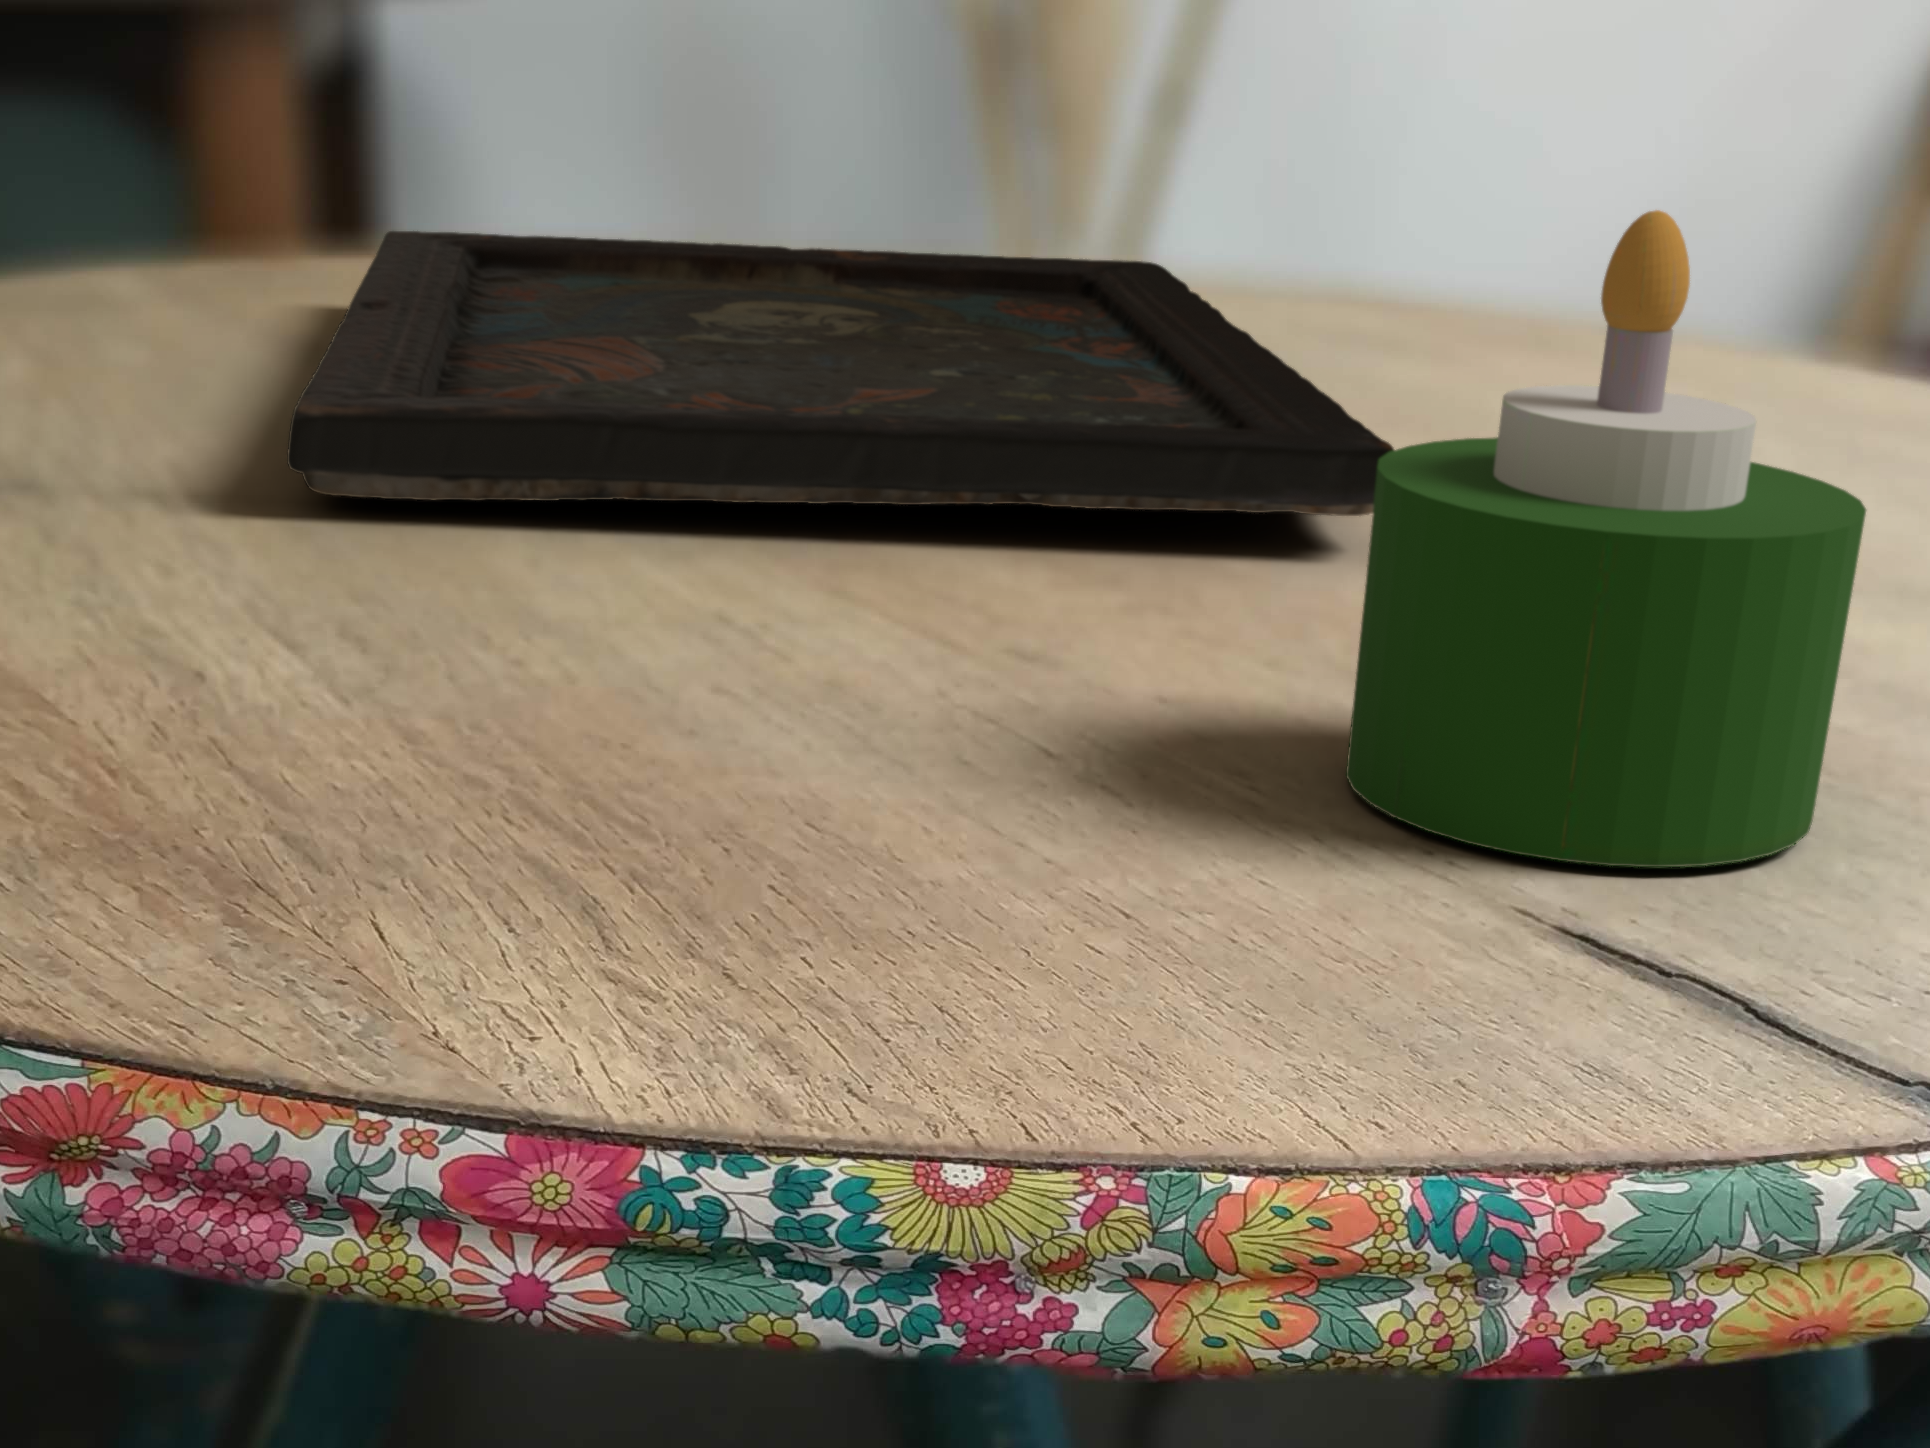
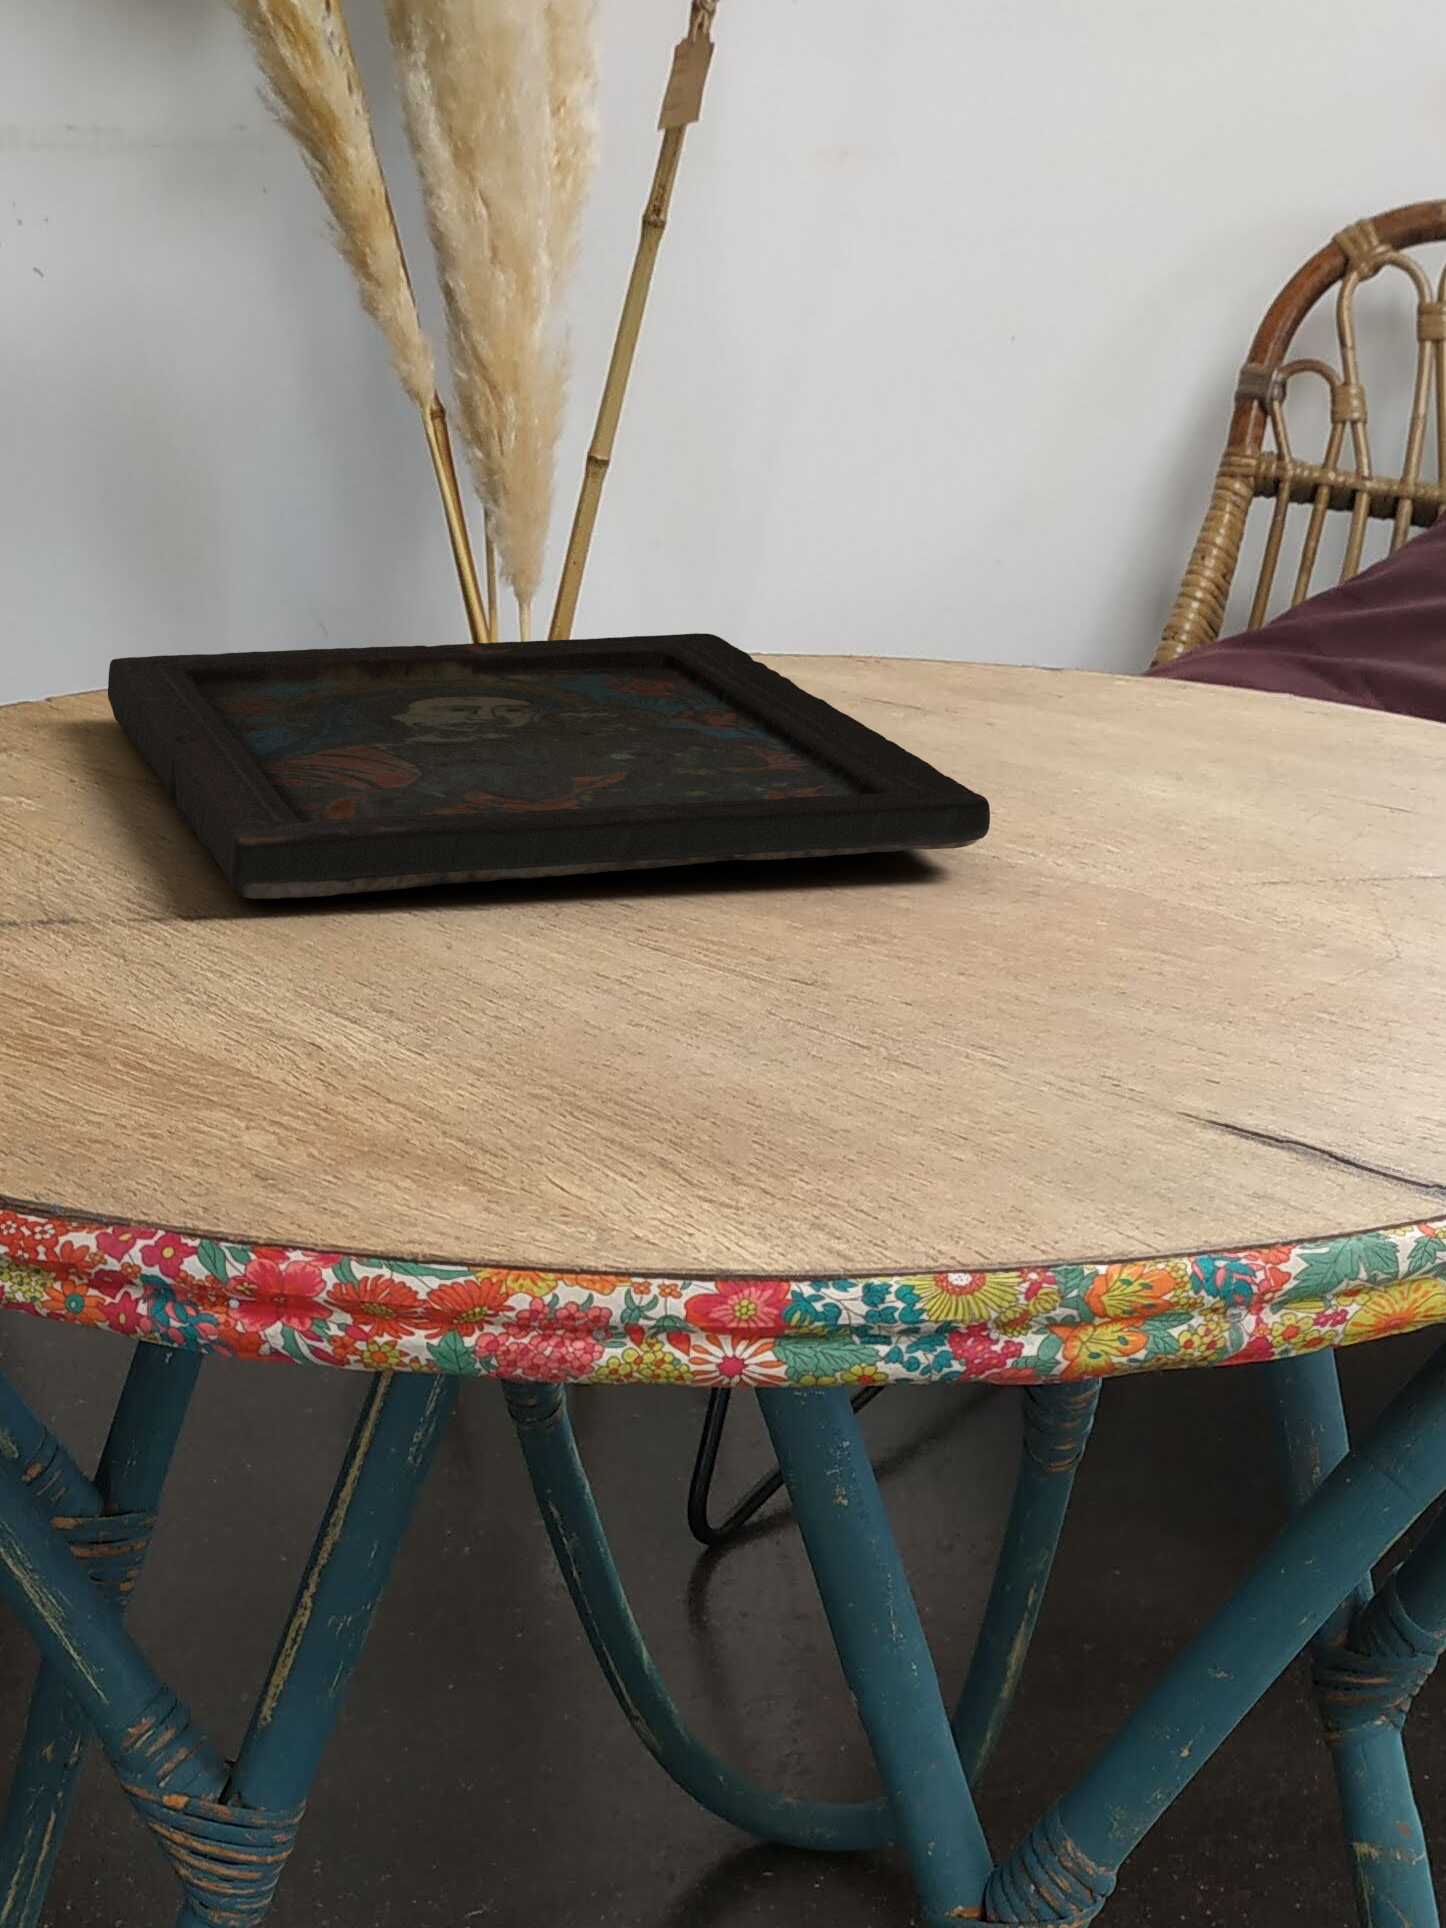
candle: present [1346,210,1866,867] -> none [1041,679,1354,1081]

